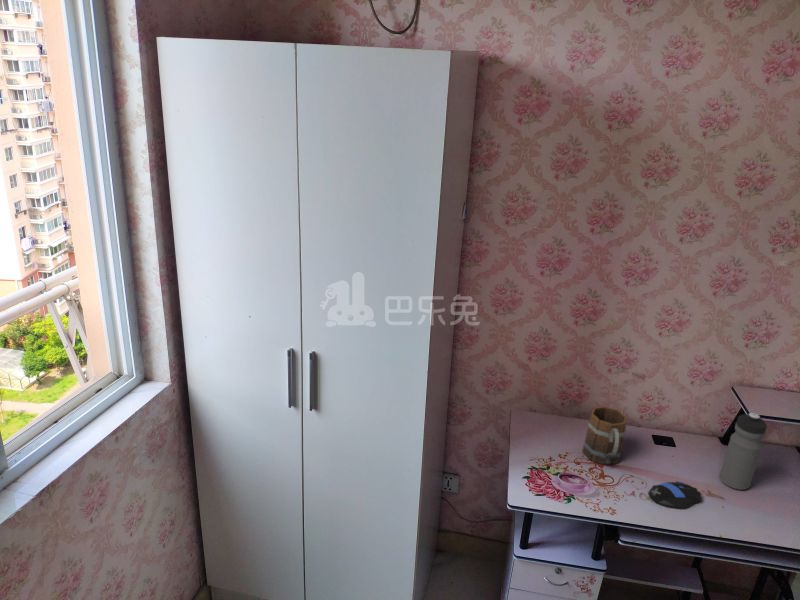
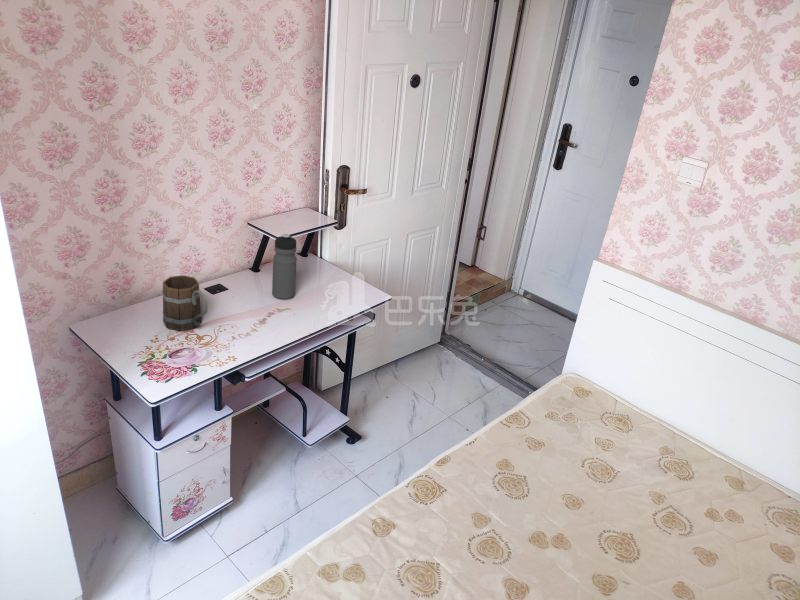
computer mouse: present [648,481,701,509] -> none [242,310,278,335]

